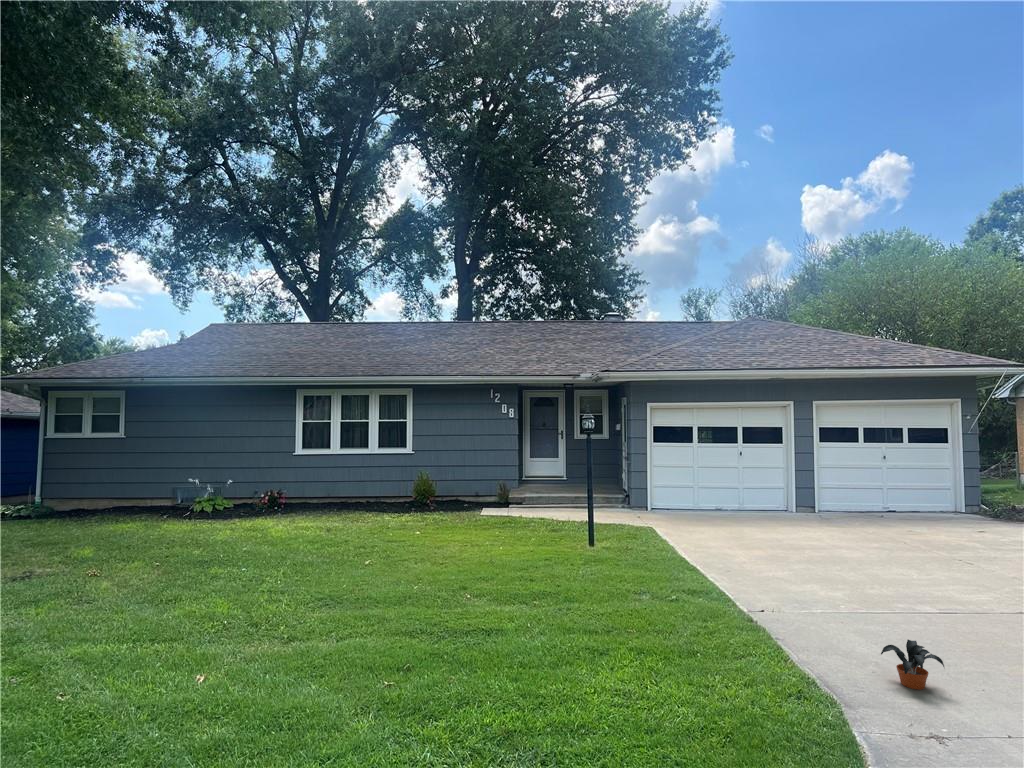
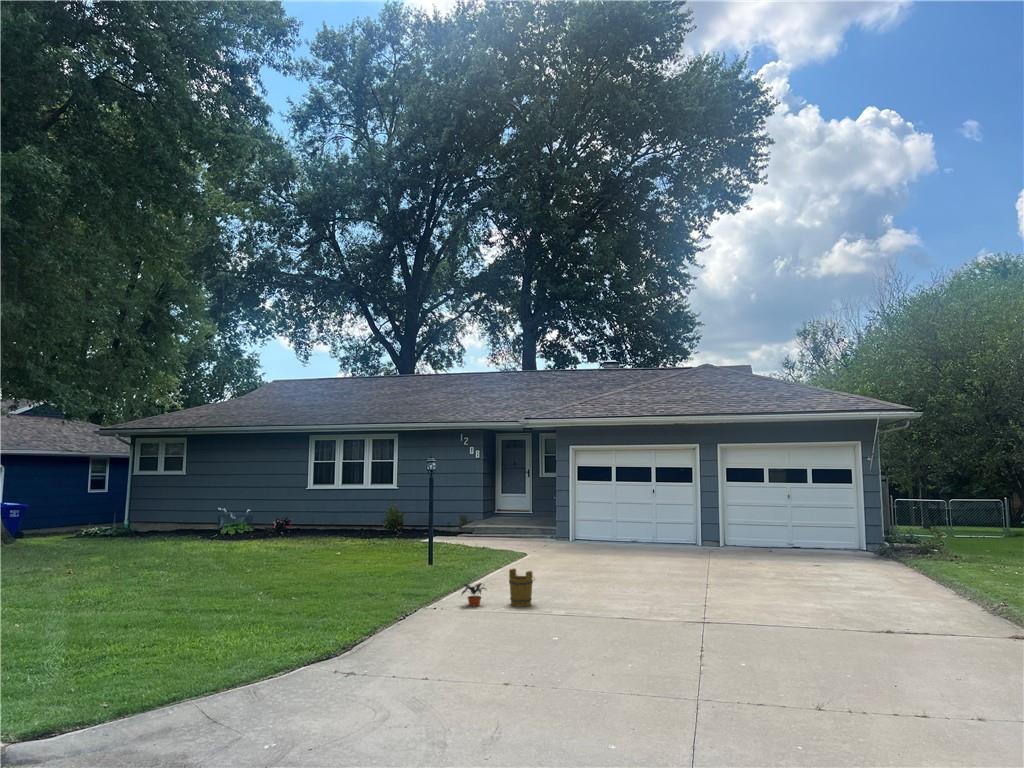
bucket: none [939,605,998,680] -> present [509,569,533,607]

